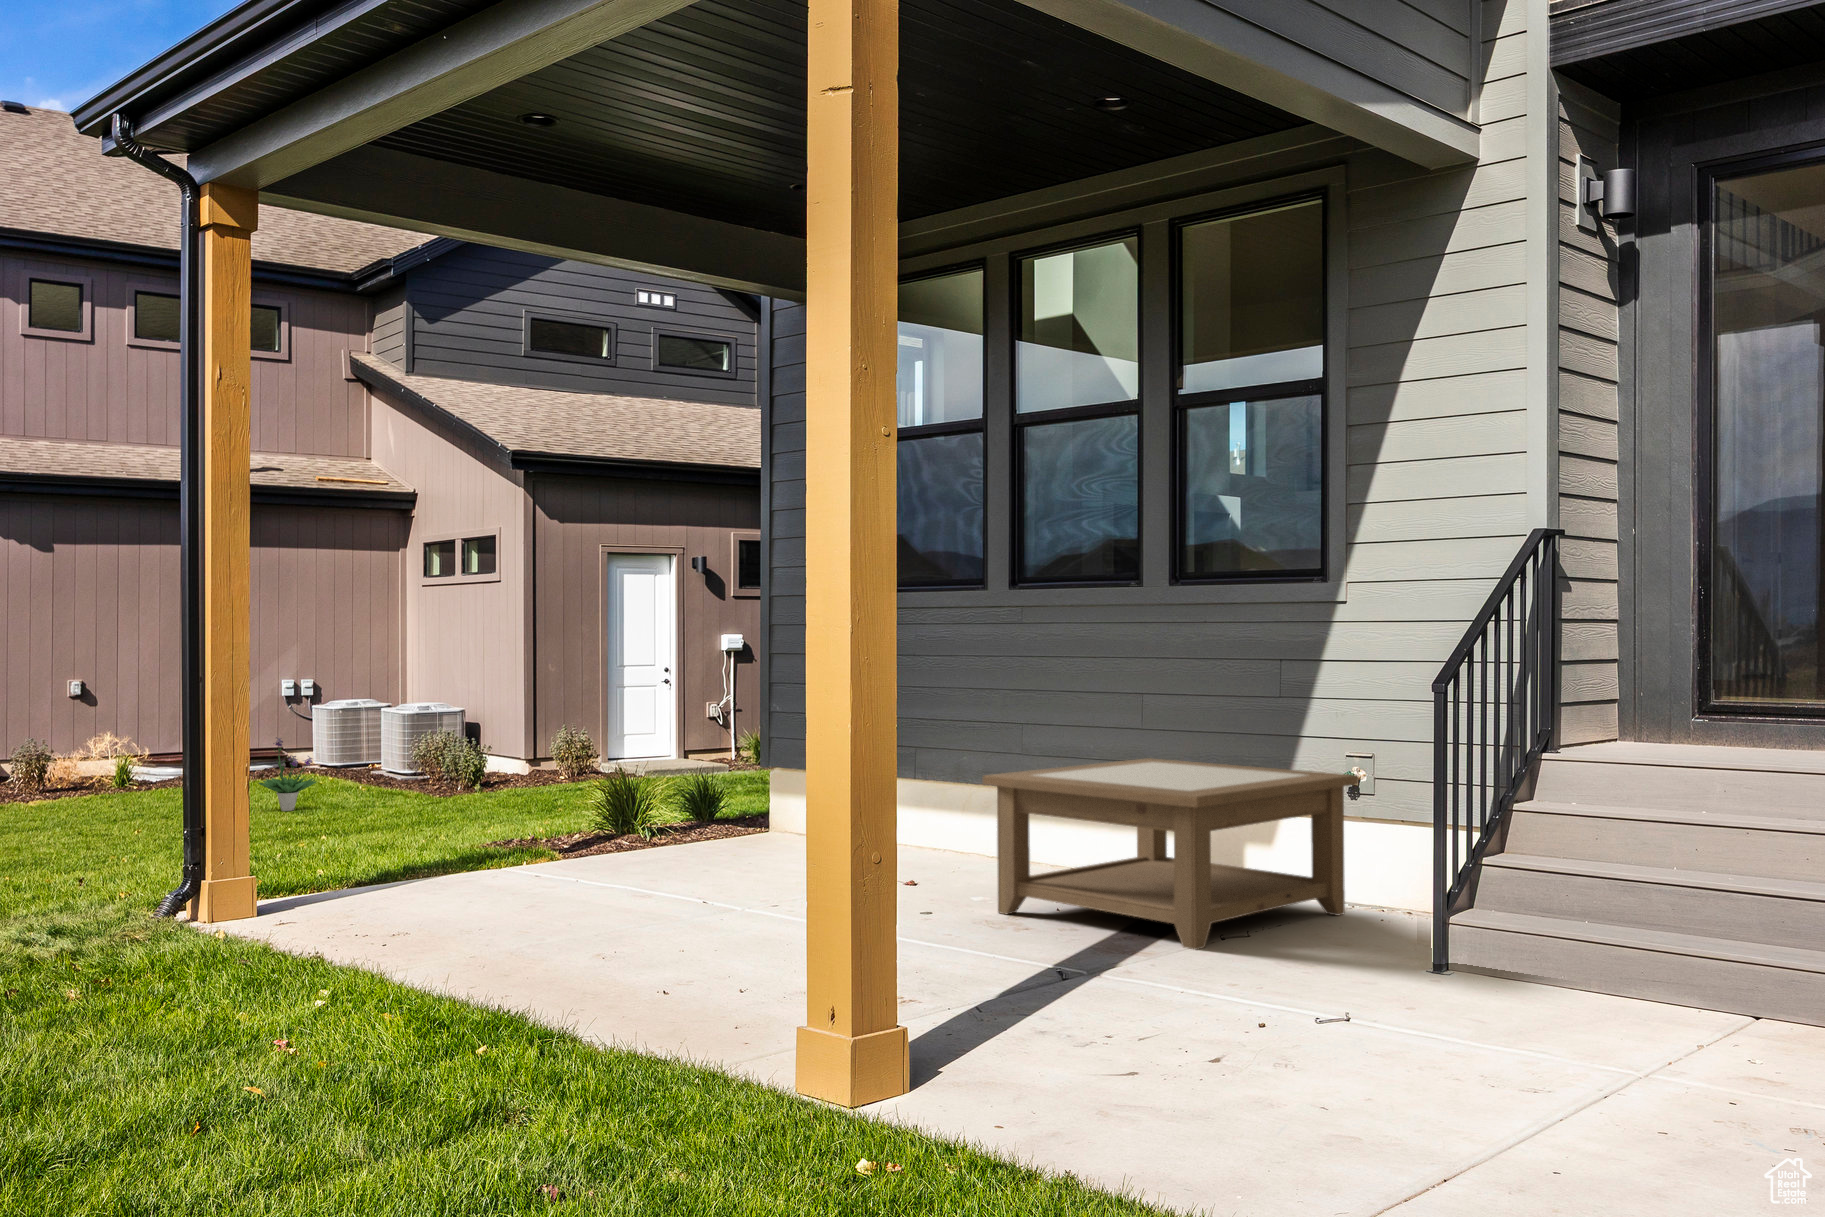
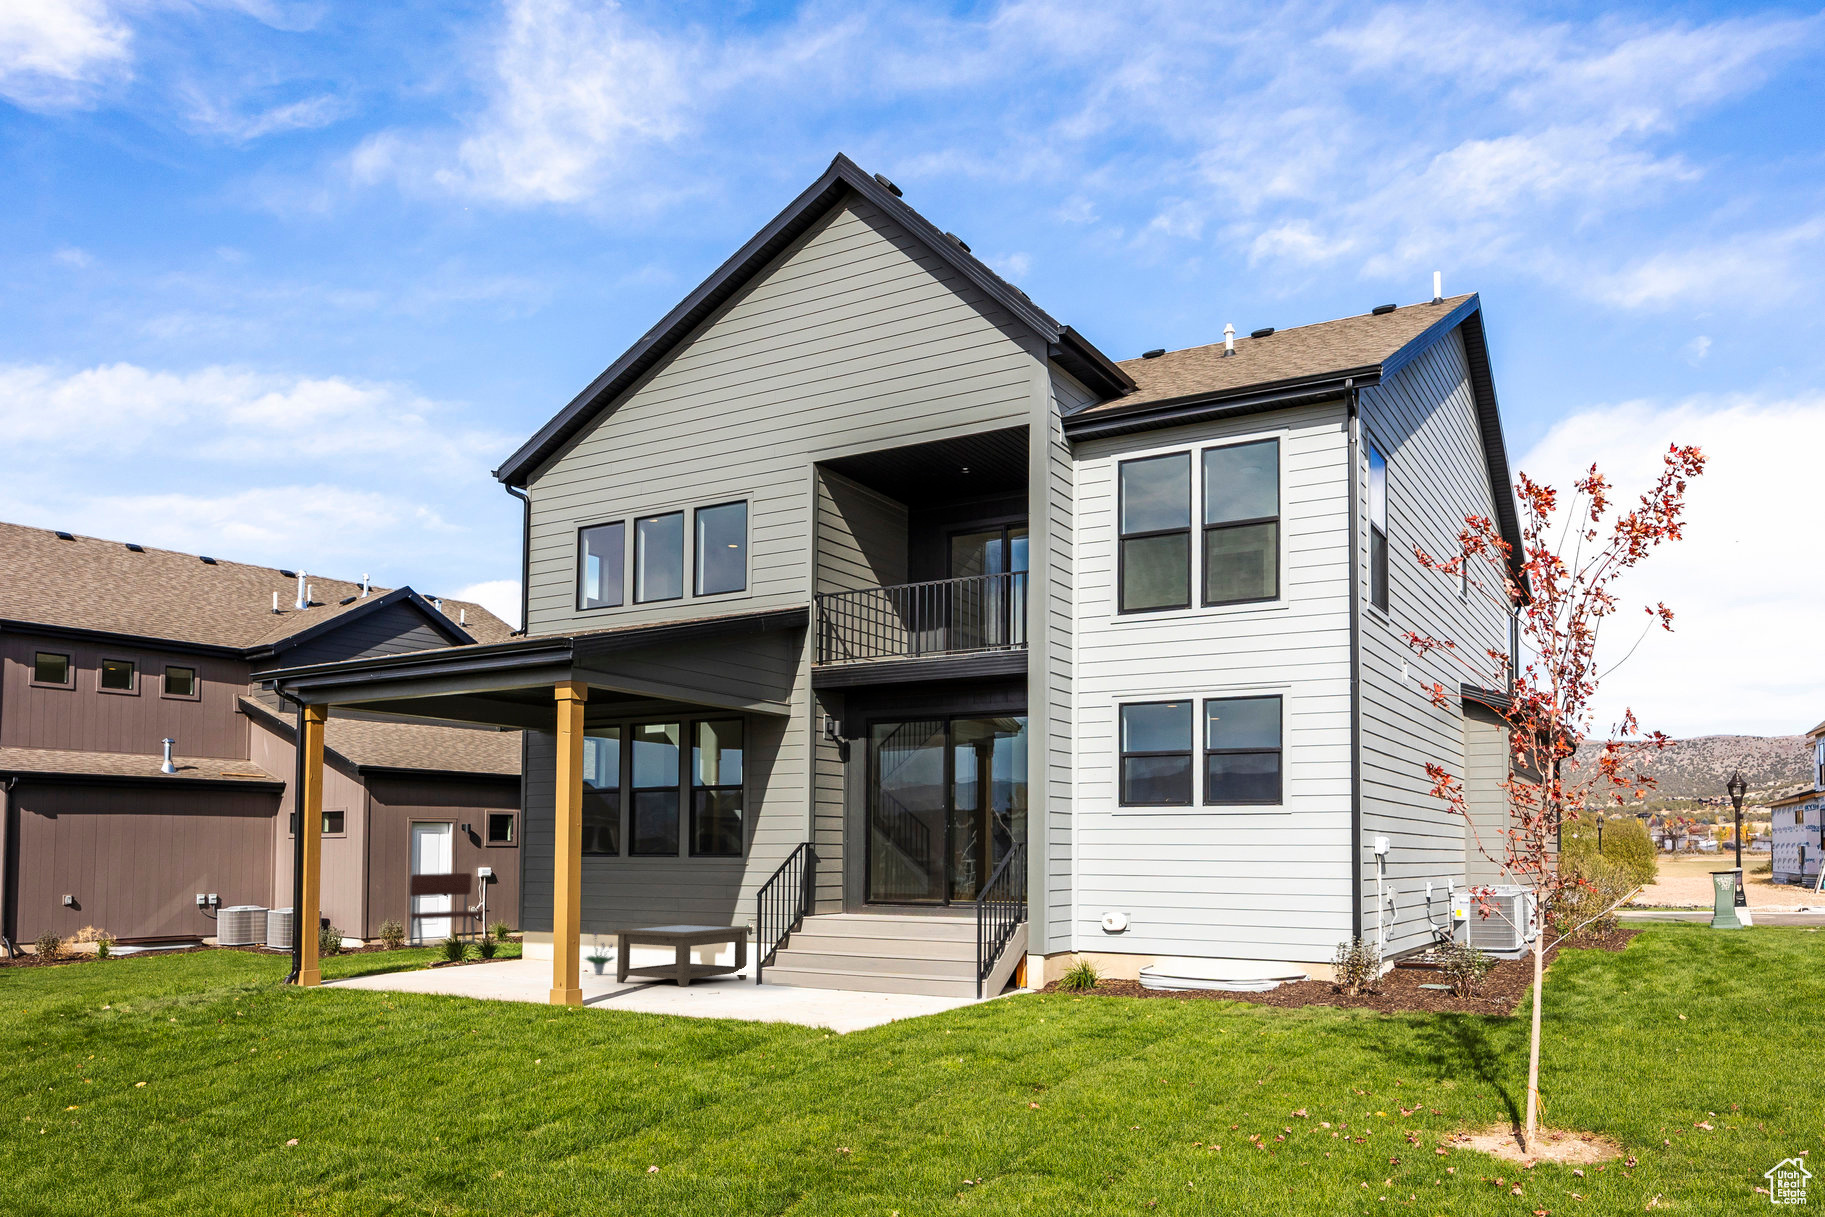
bench: none [612,644,735,770] -> present [410,873,483,947]
potted plant: present [259,737,316,811] -> present [586,932,614,975]

